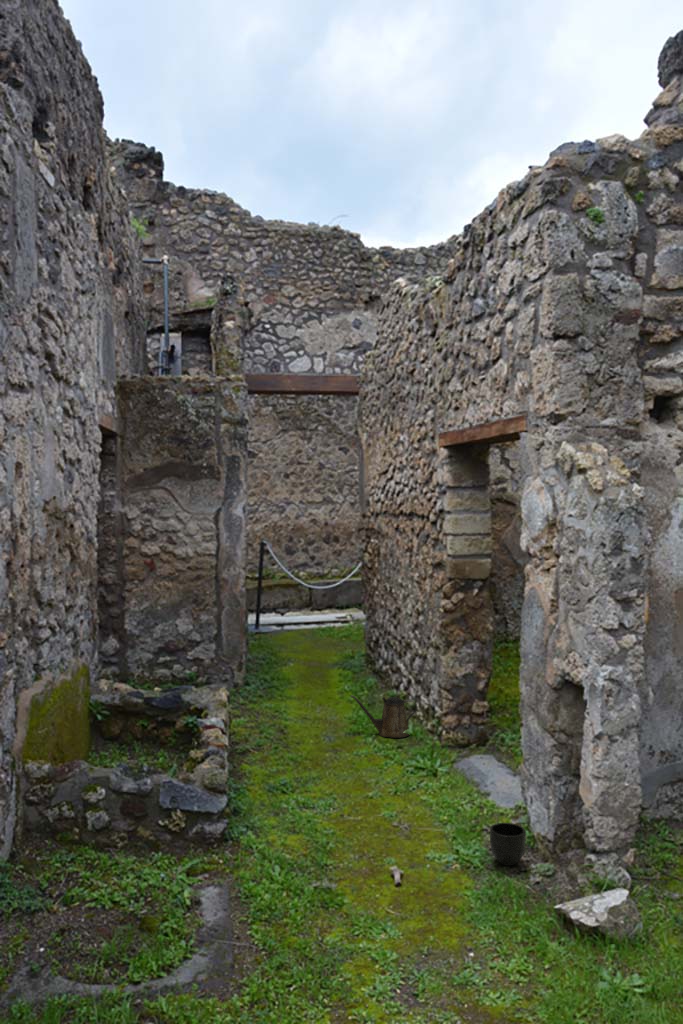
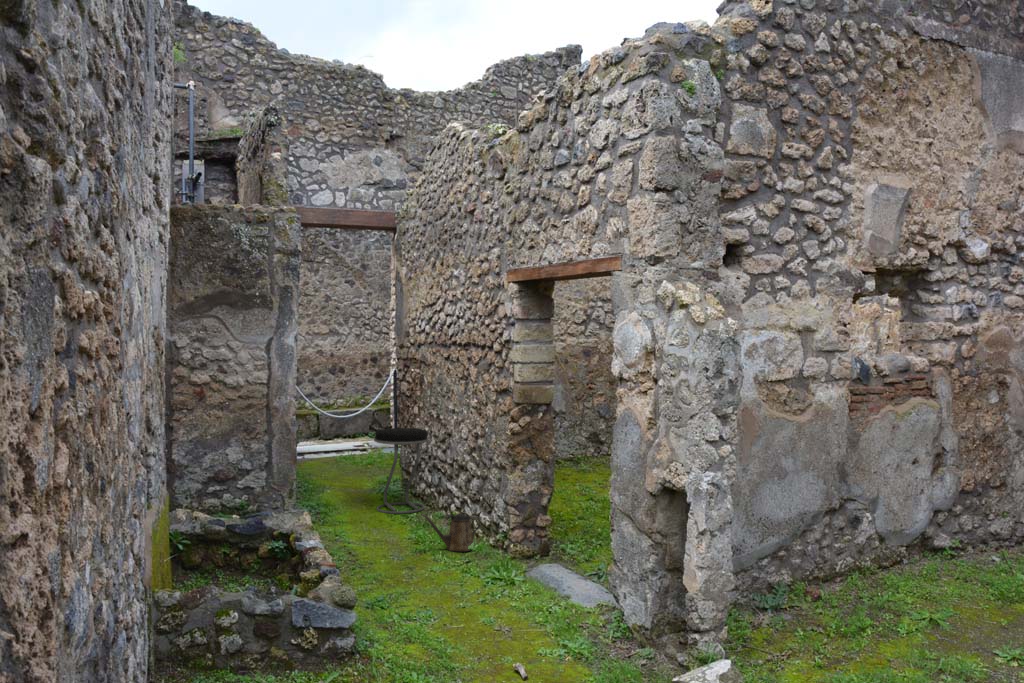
stool: none [321,603,378,693] -> present [374,428,429,514]
planter: present [490,823,526,866] -> none [592,617,623,655]

